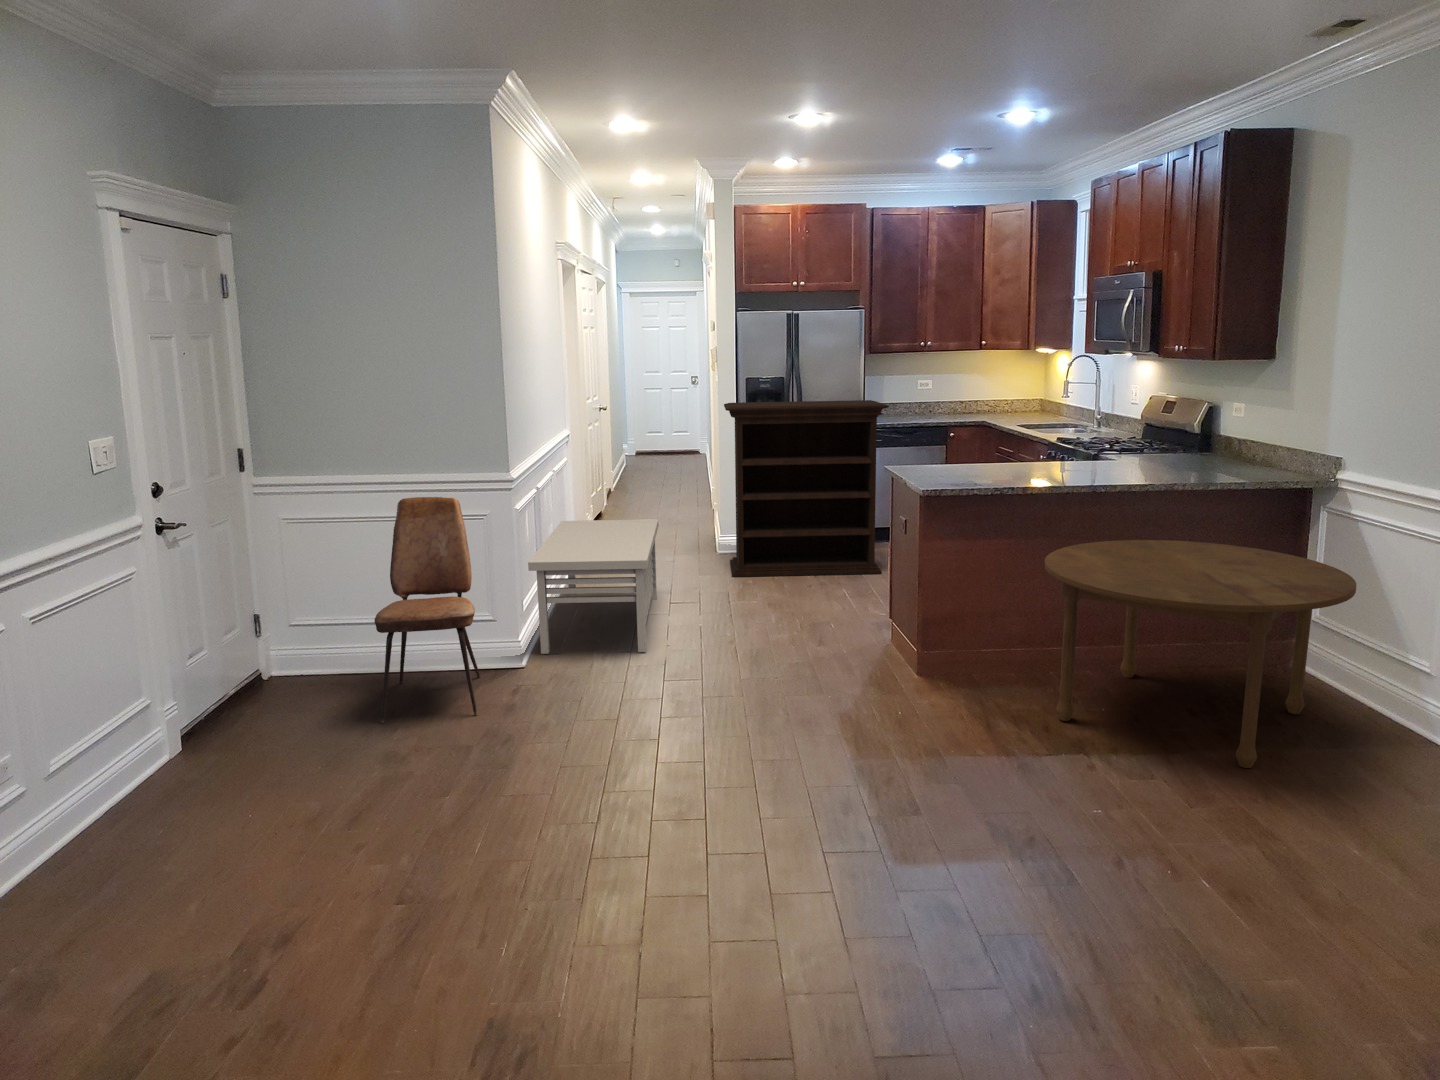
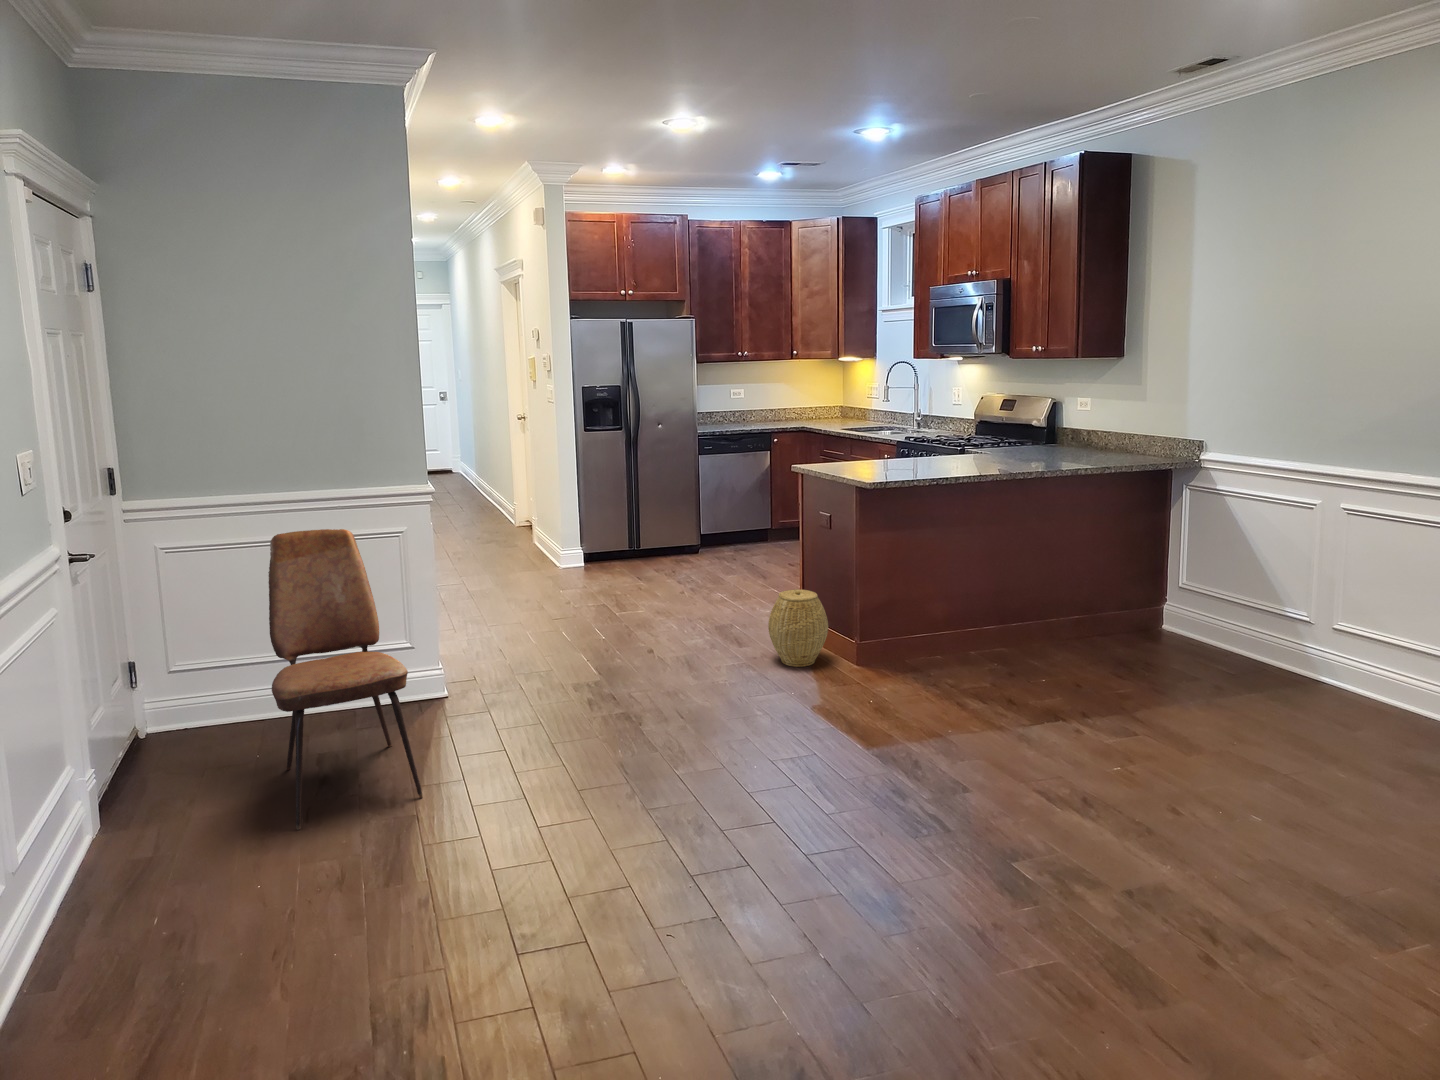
bookshelf: present [724,400,889,577] -> none [571,407,745,594]
storage bench: present [528,519,659,654] -> none [422,539,573,706]
dining table: present [1045,540,1357,768] -> none [998,523,1291,729]
woven basket: none [835,584,893,659] -> present [768,590,828,667]

